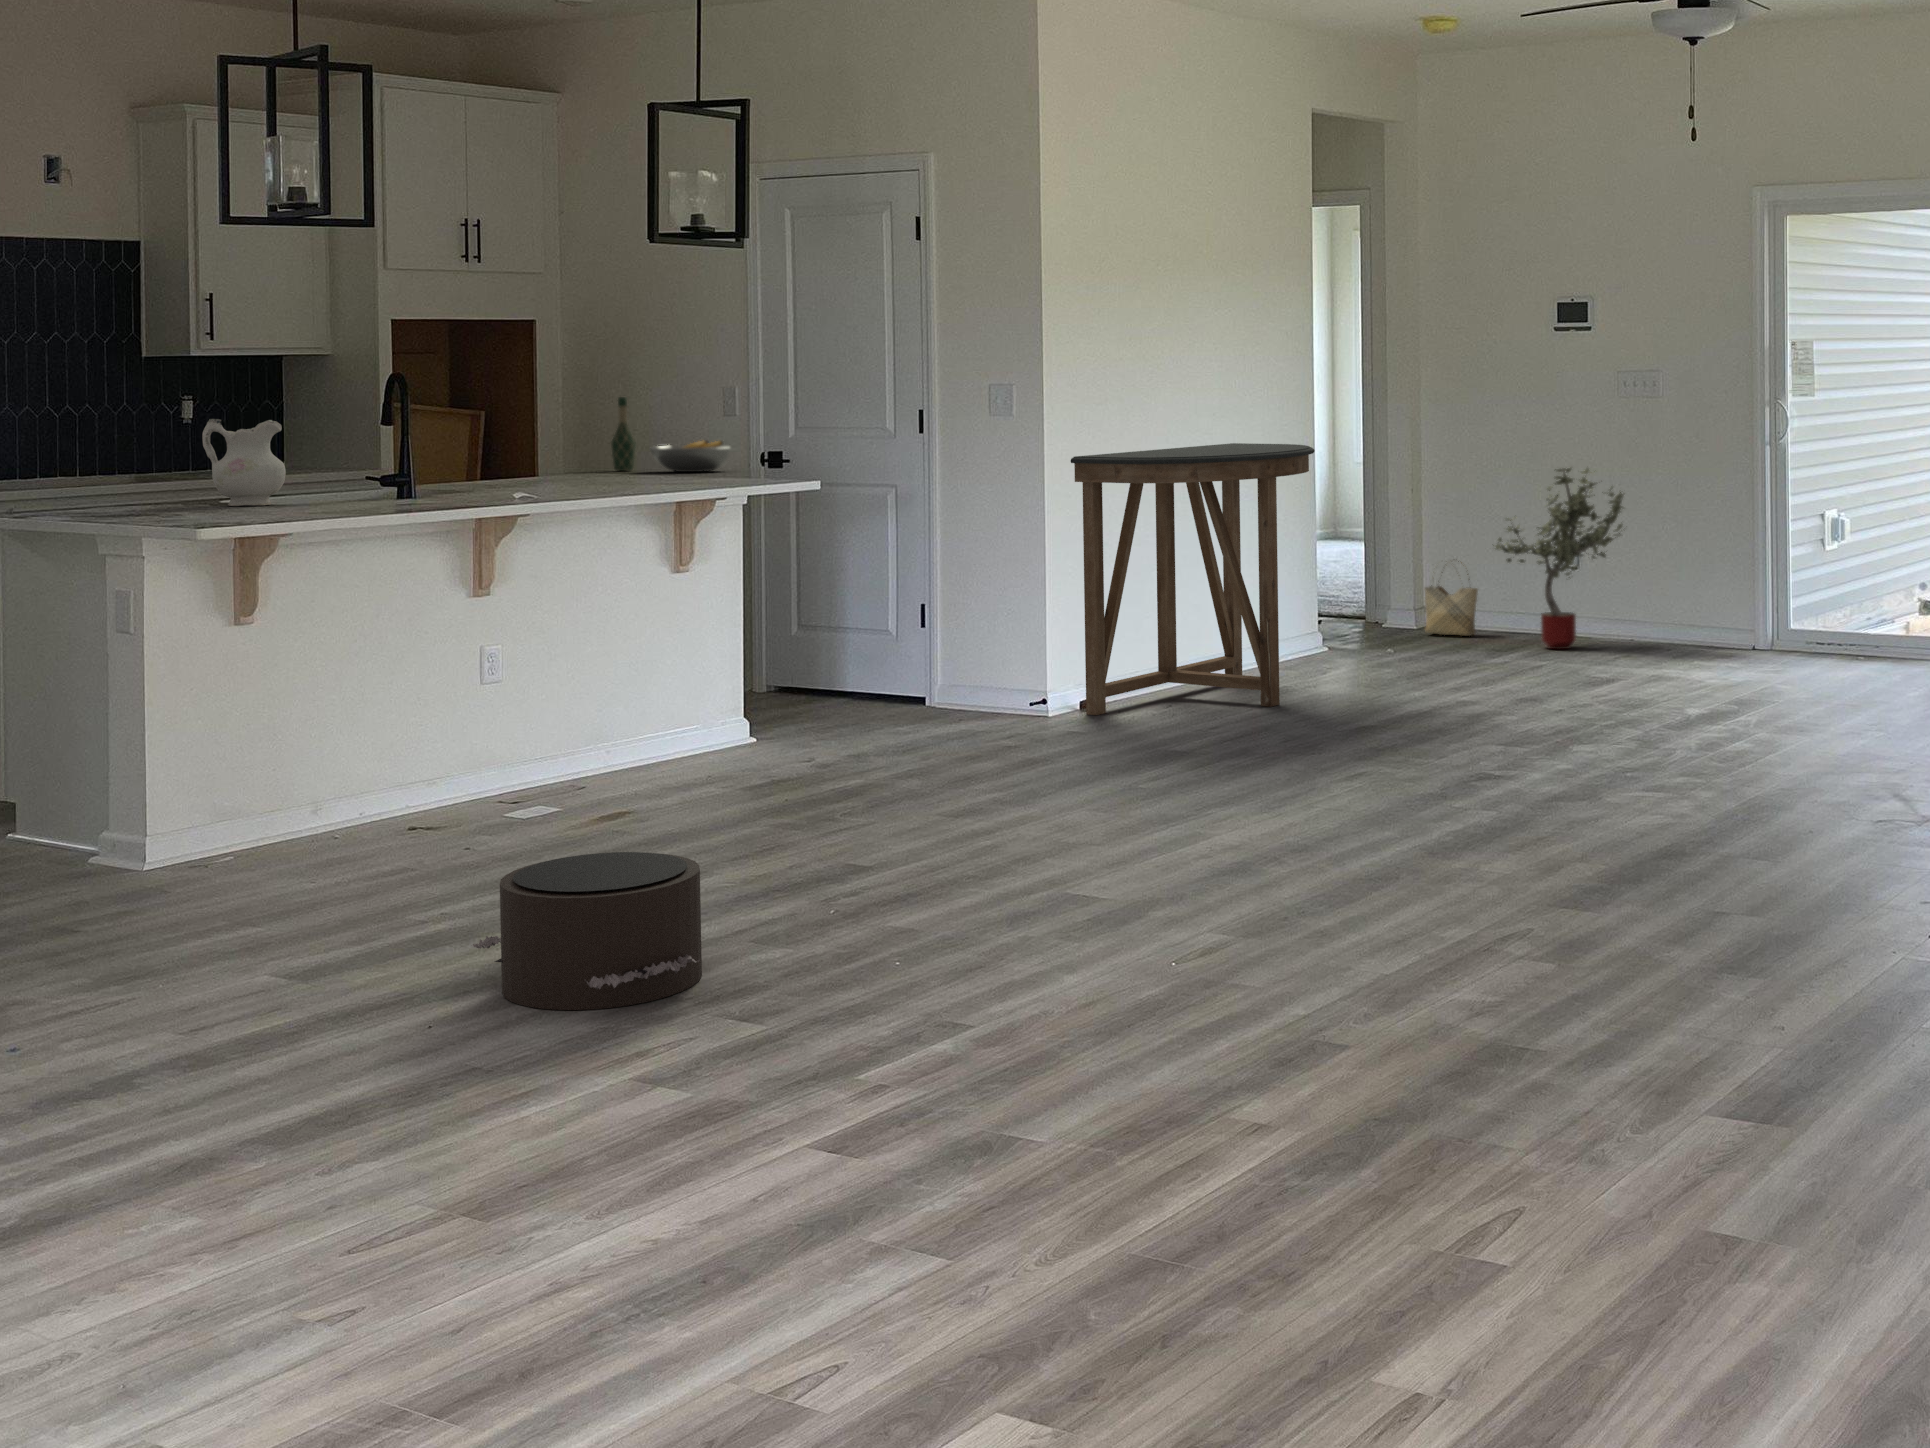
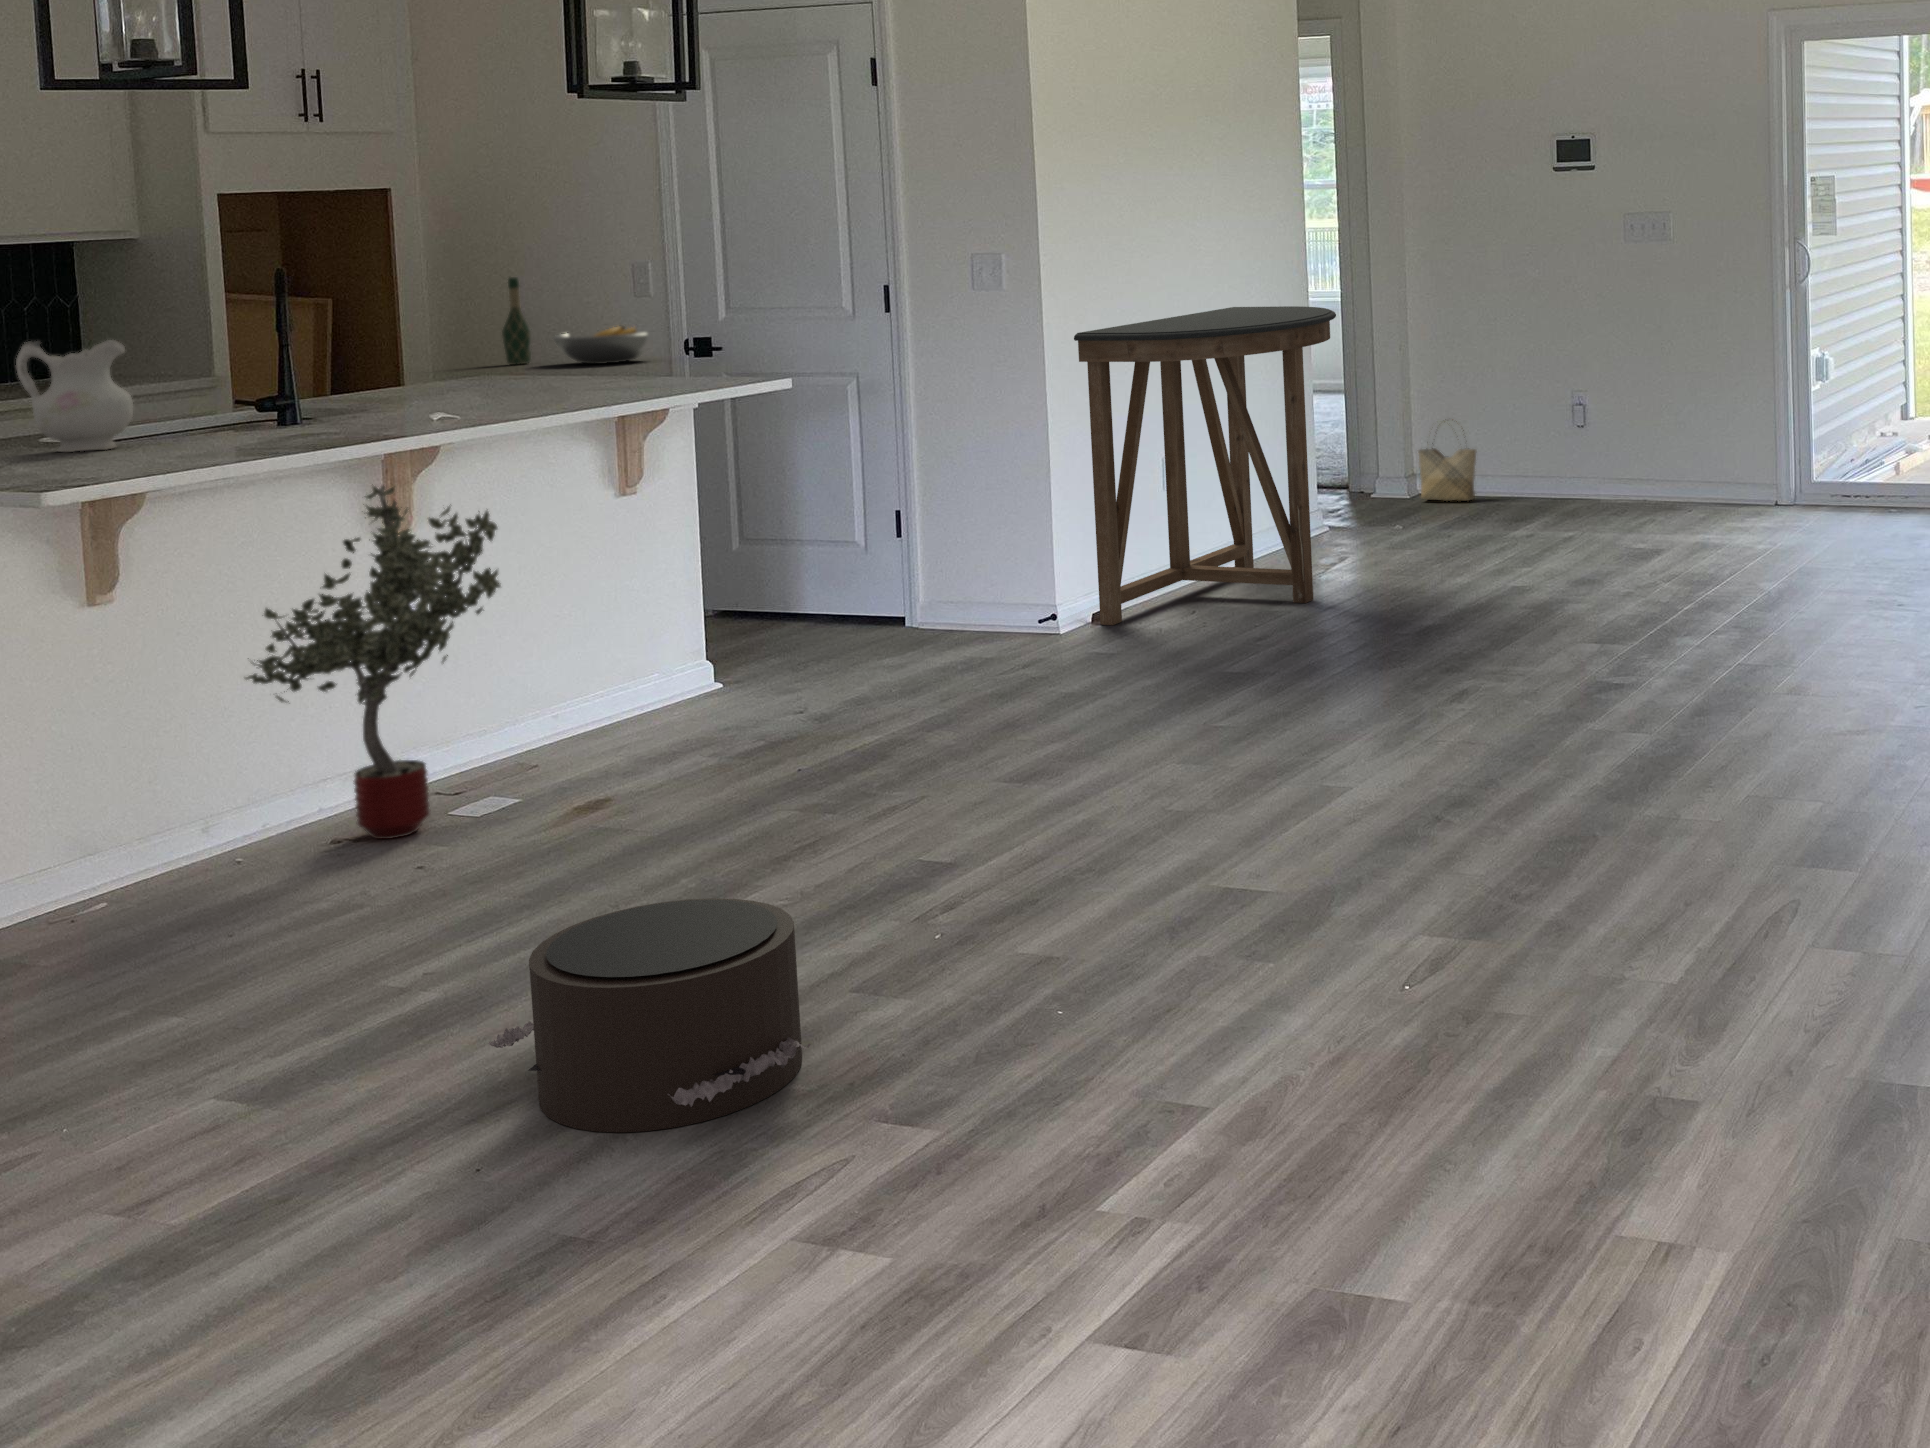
potted tree: present [1493,468,1624,649] -> present [245,484,501,839]

